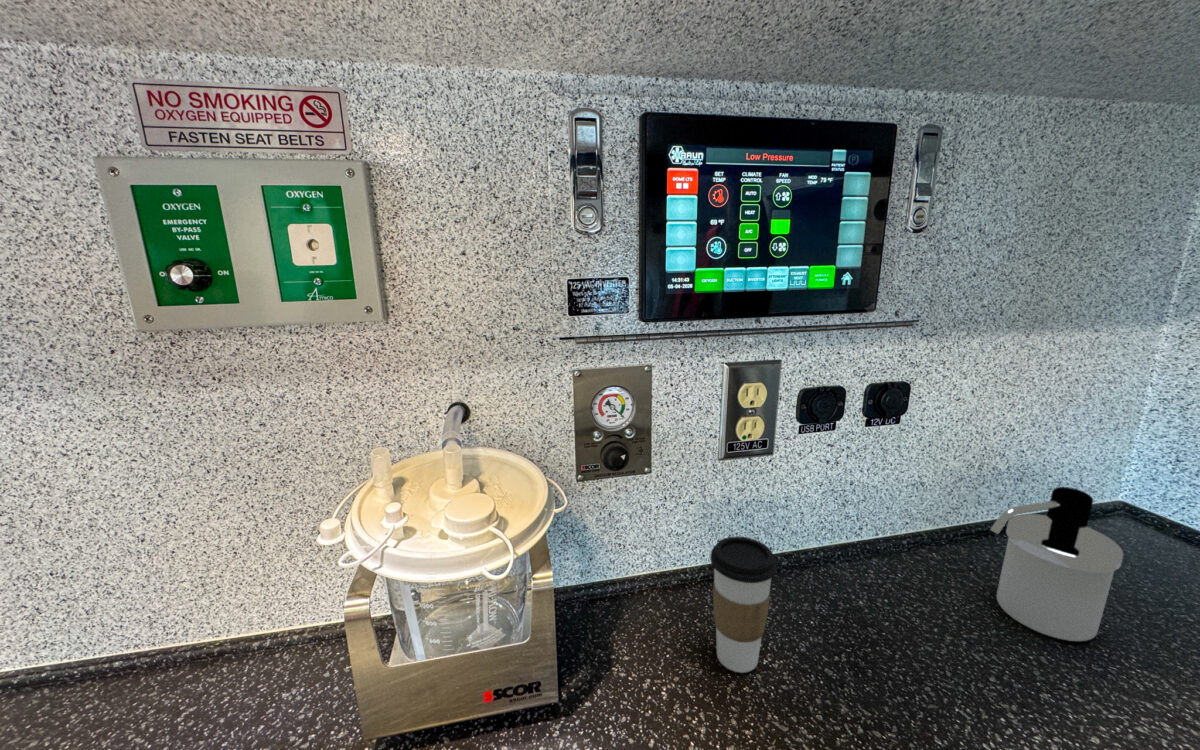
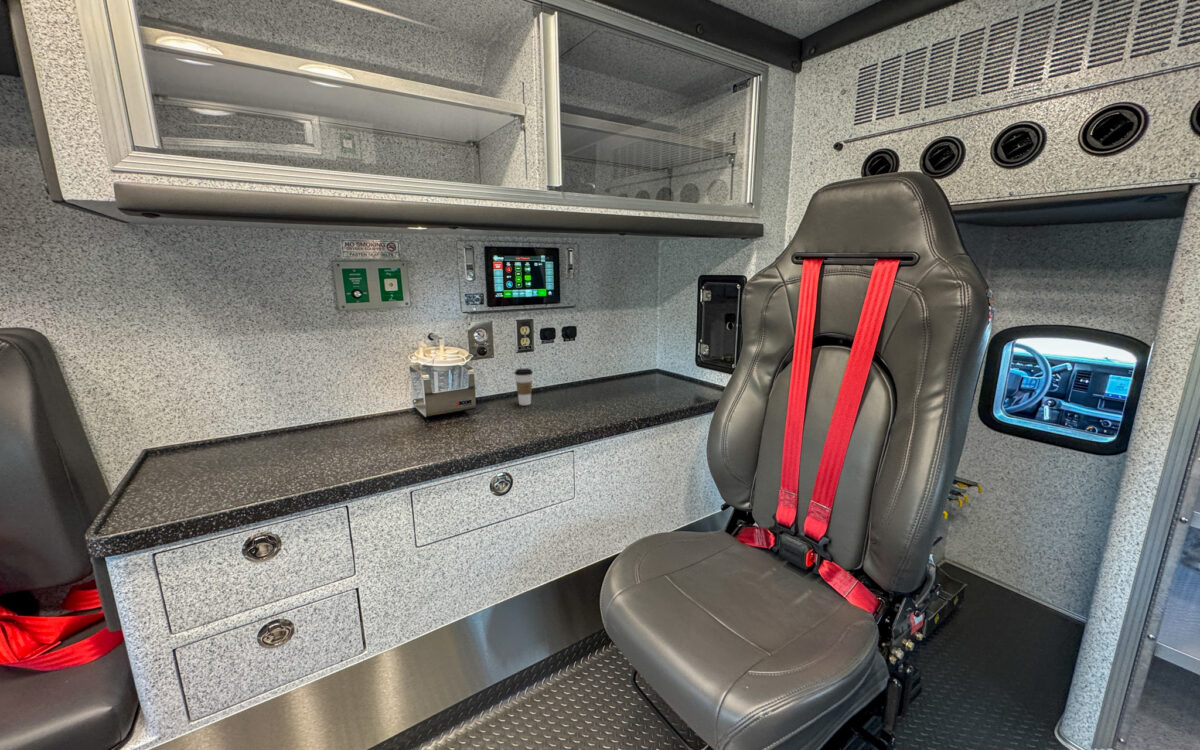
soap dispenser: present [991,487,1123,641] -> none [592,352,626,393]

